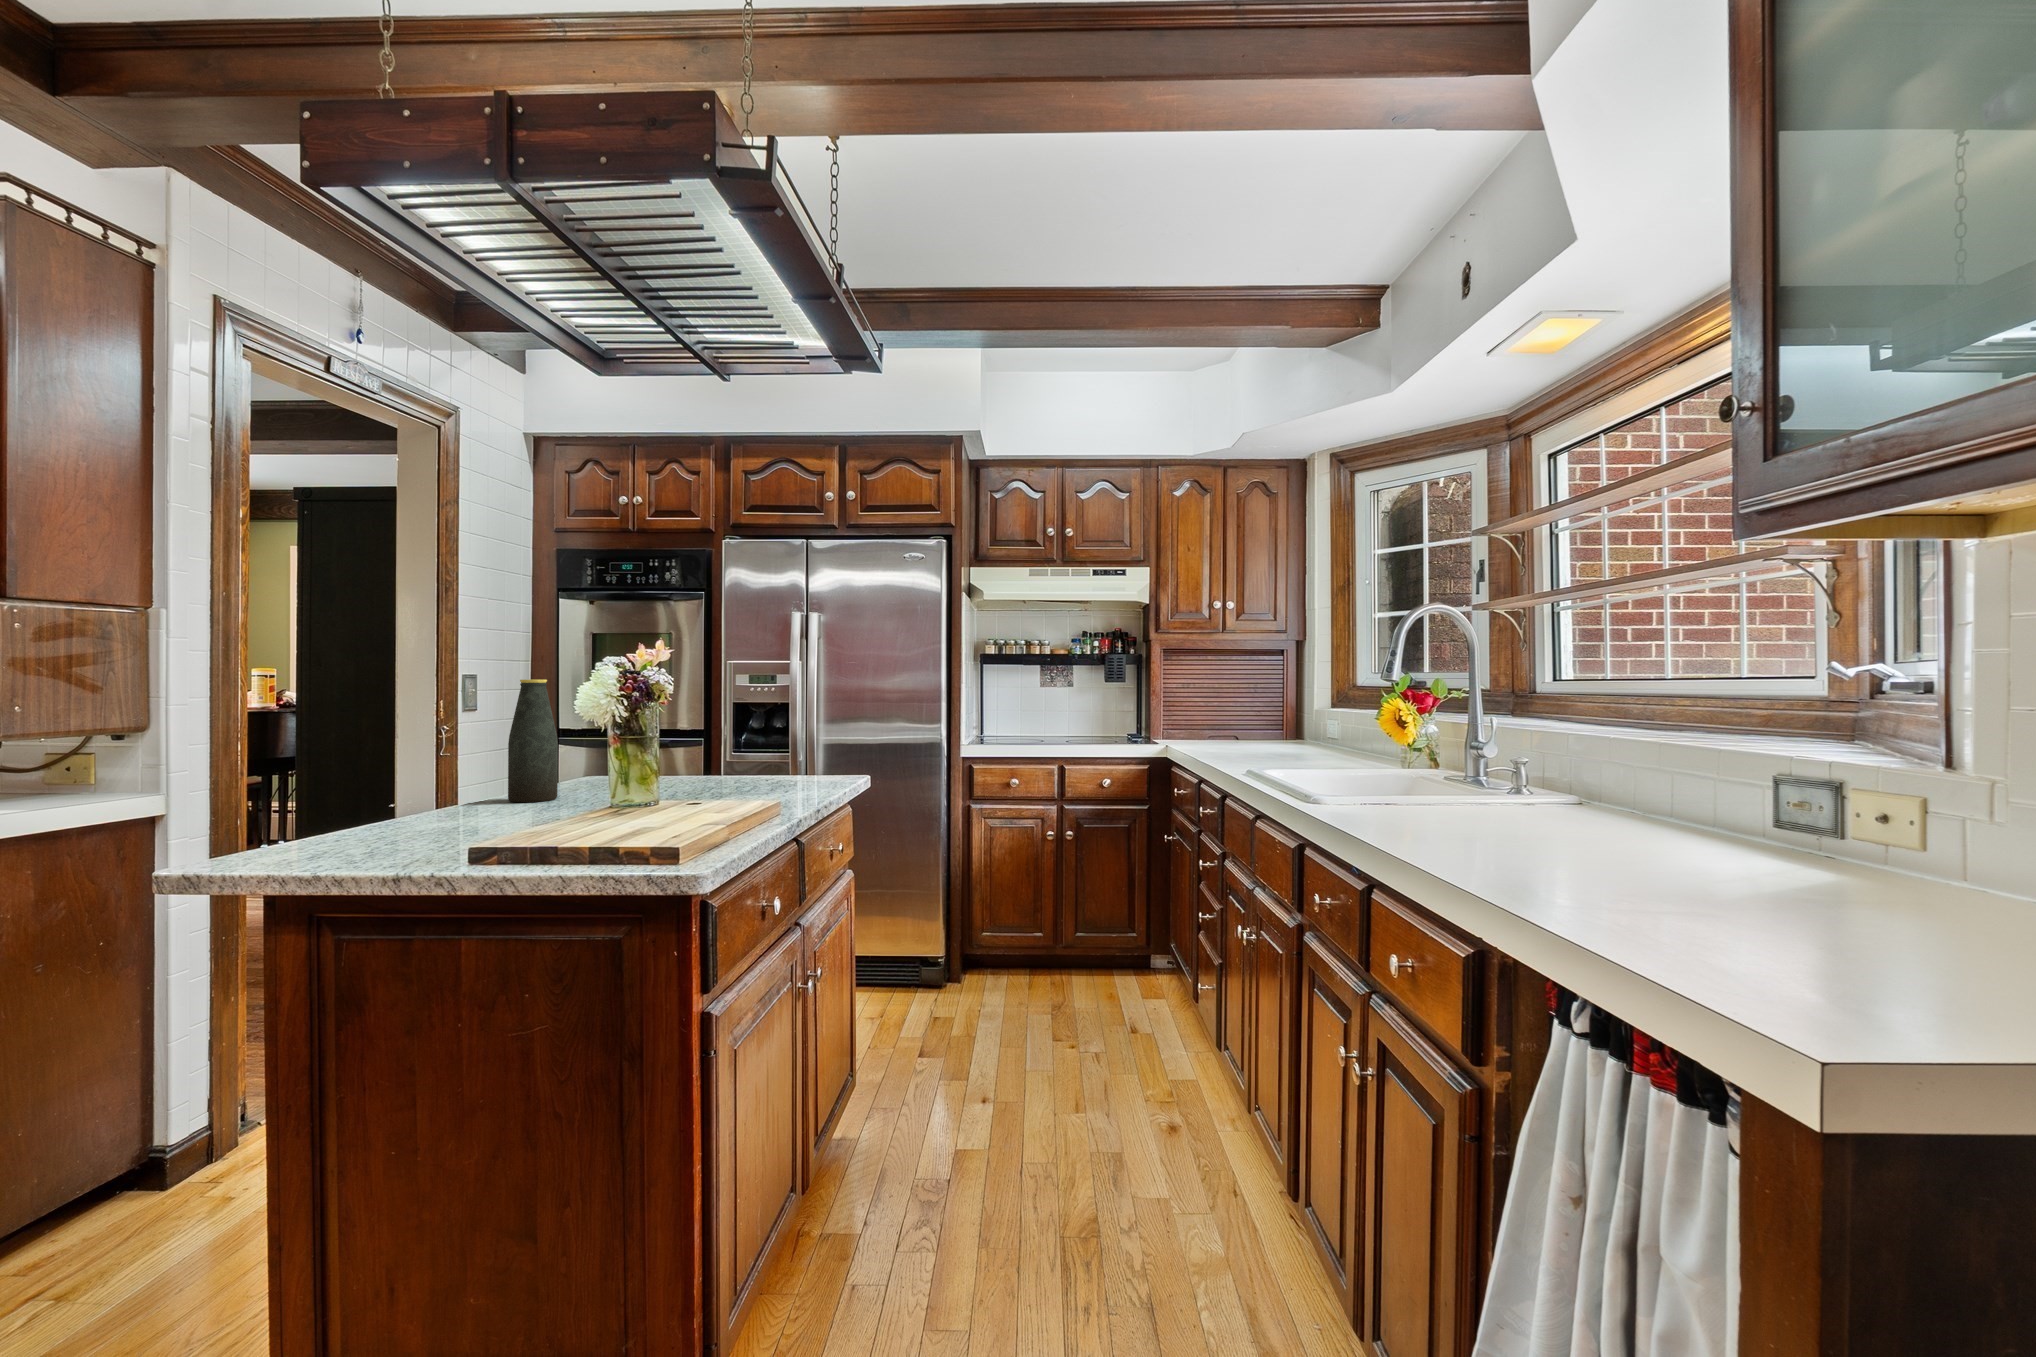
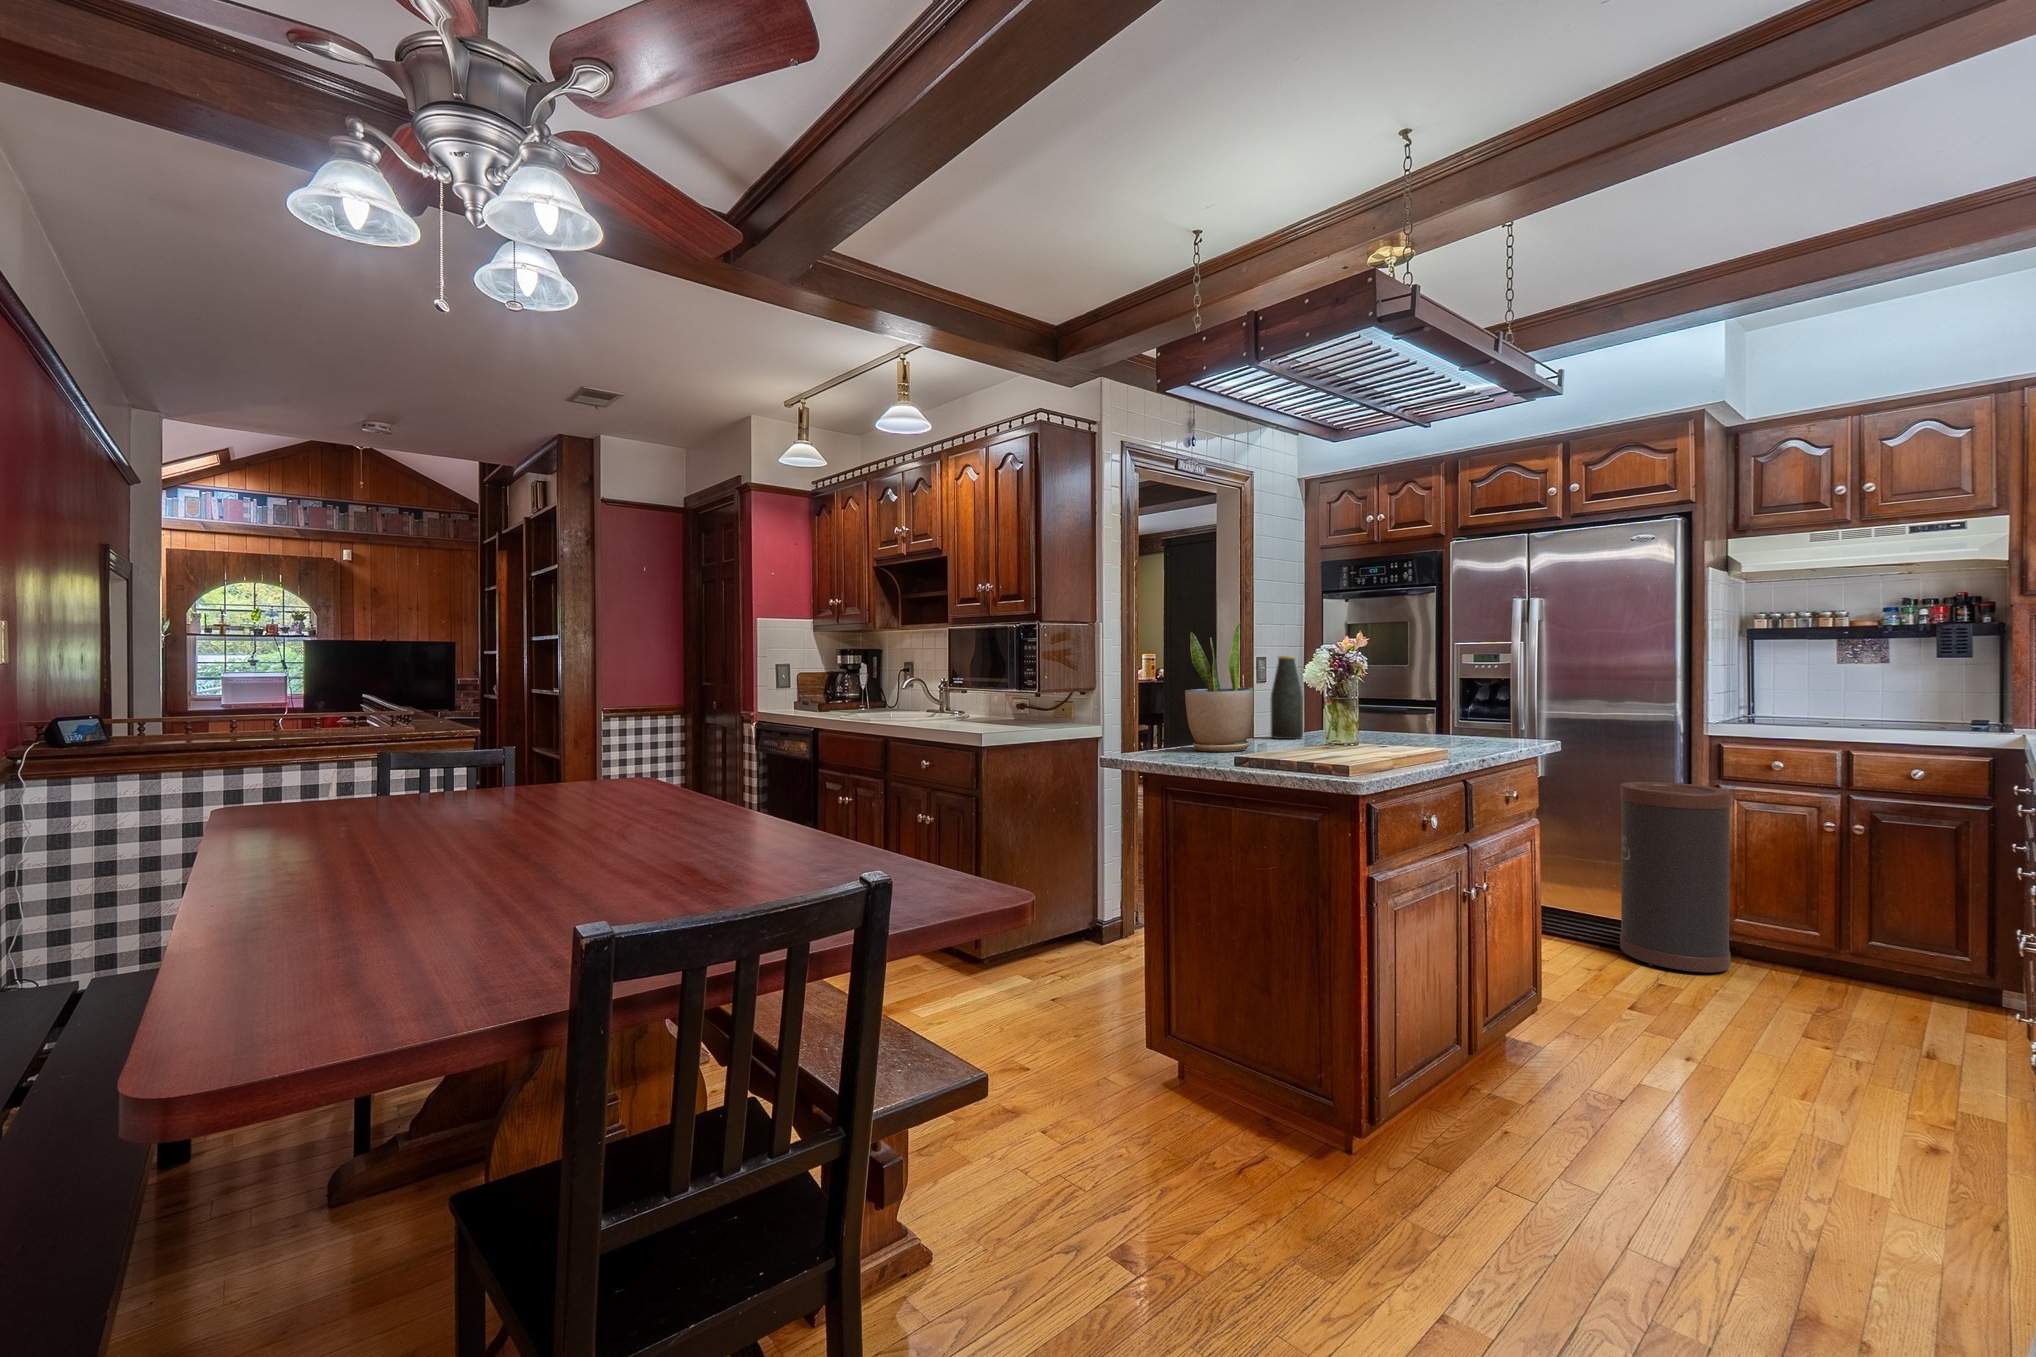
potted plant: none [375,629,496,836] -> present [1185,623,1253,751]
trash can: none [894,813,984,1011] -> present [1620,782,1731,972]

